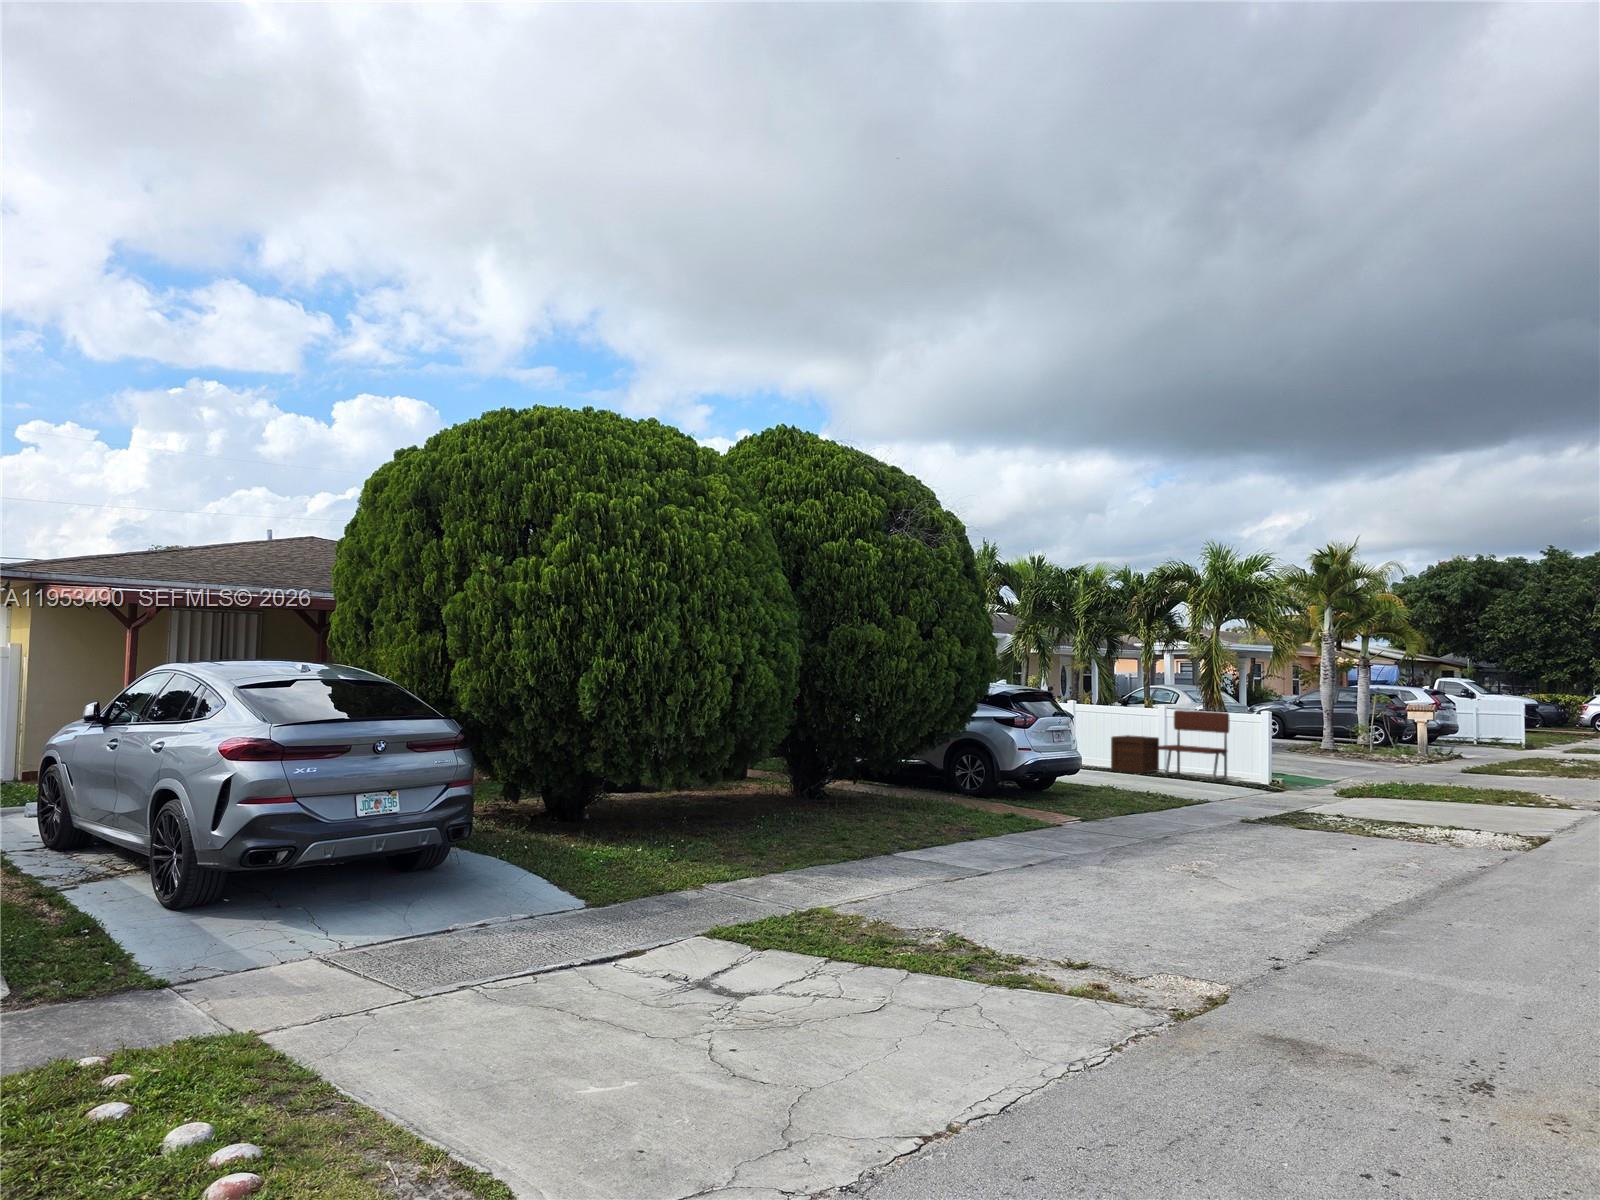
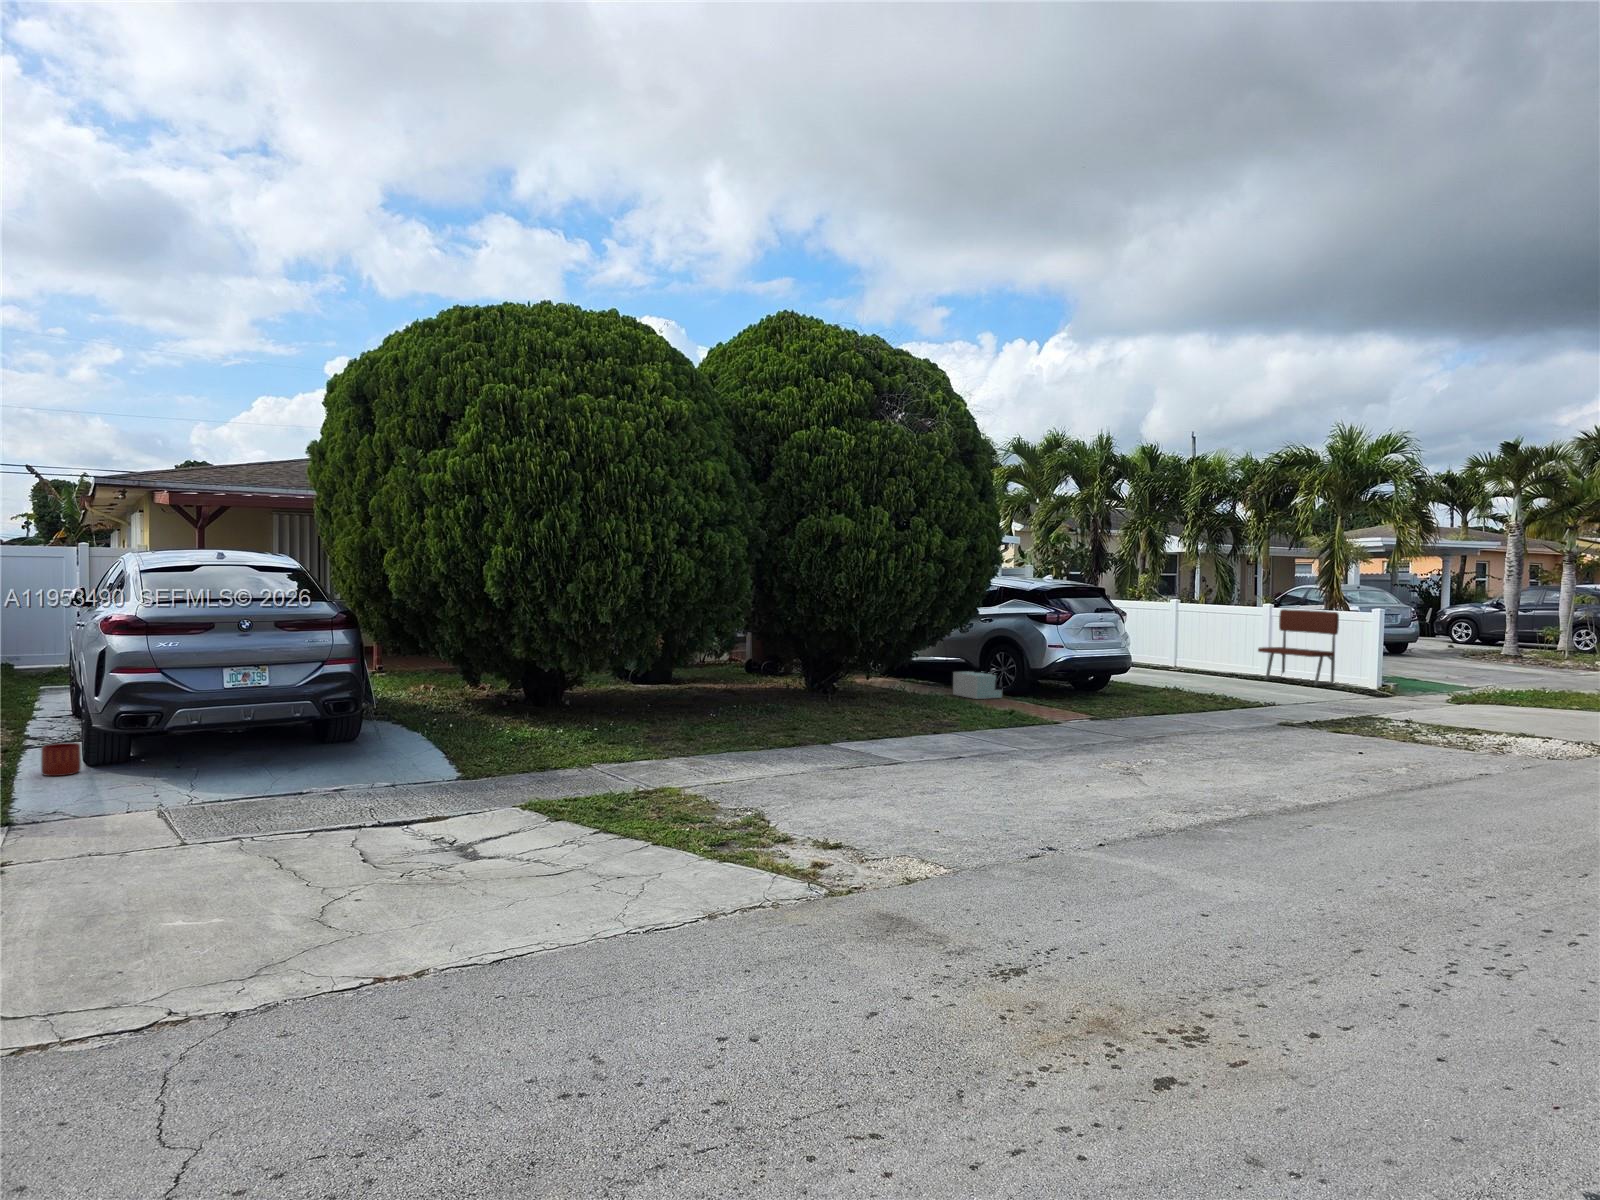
wooden crate: present [1111,735,1159,773] -> none [1208,637,1265,677]
storage box: none [926,774,975,801] -> present [953,671,1002,699]
planter: none [124,882,169,922] -> present [41,743,81,776]

